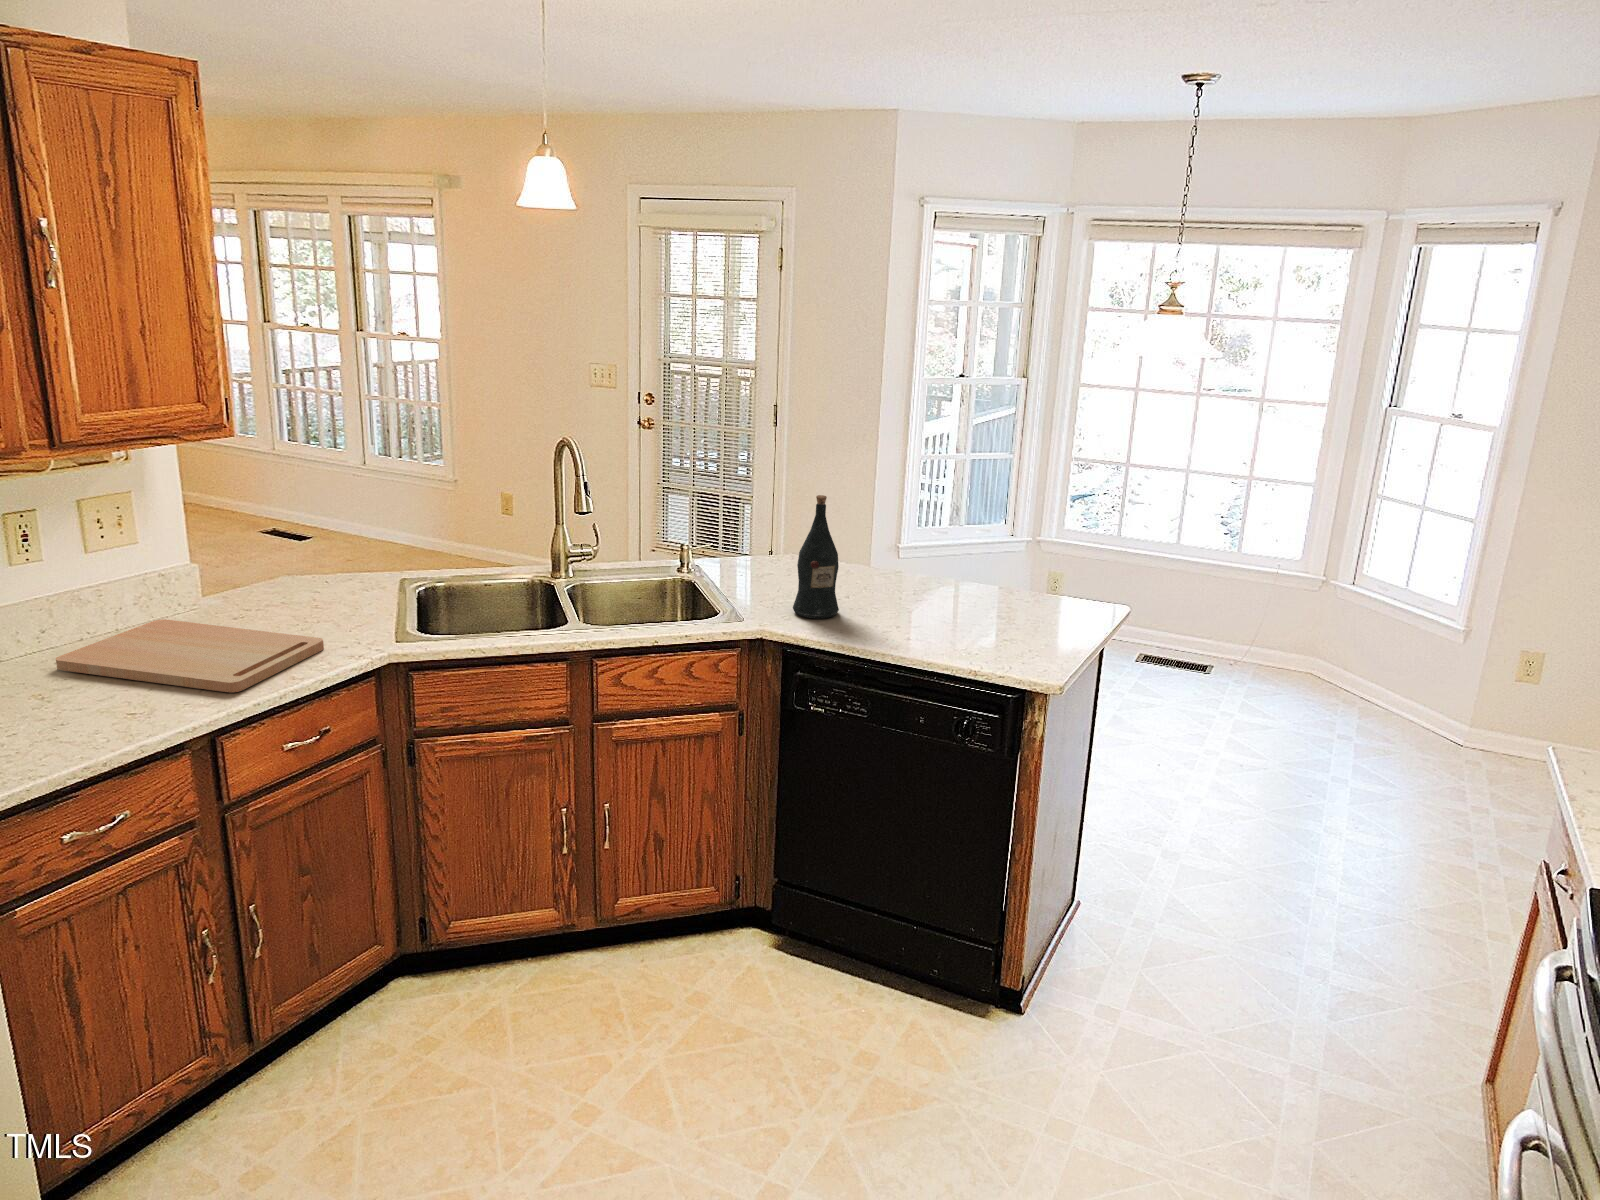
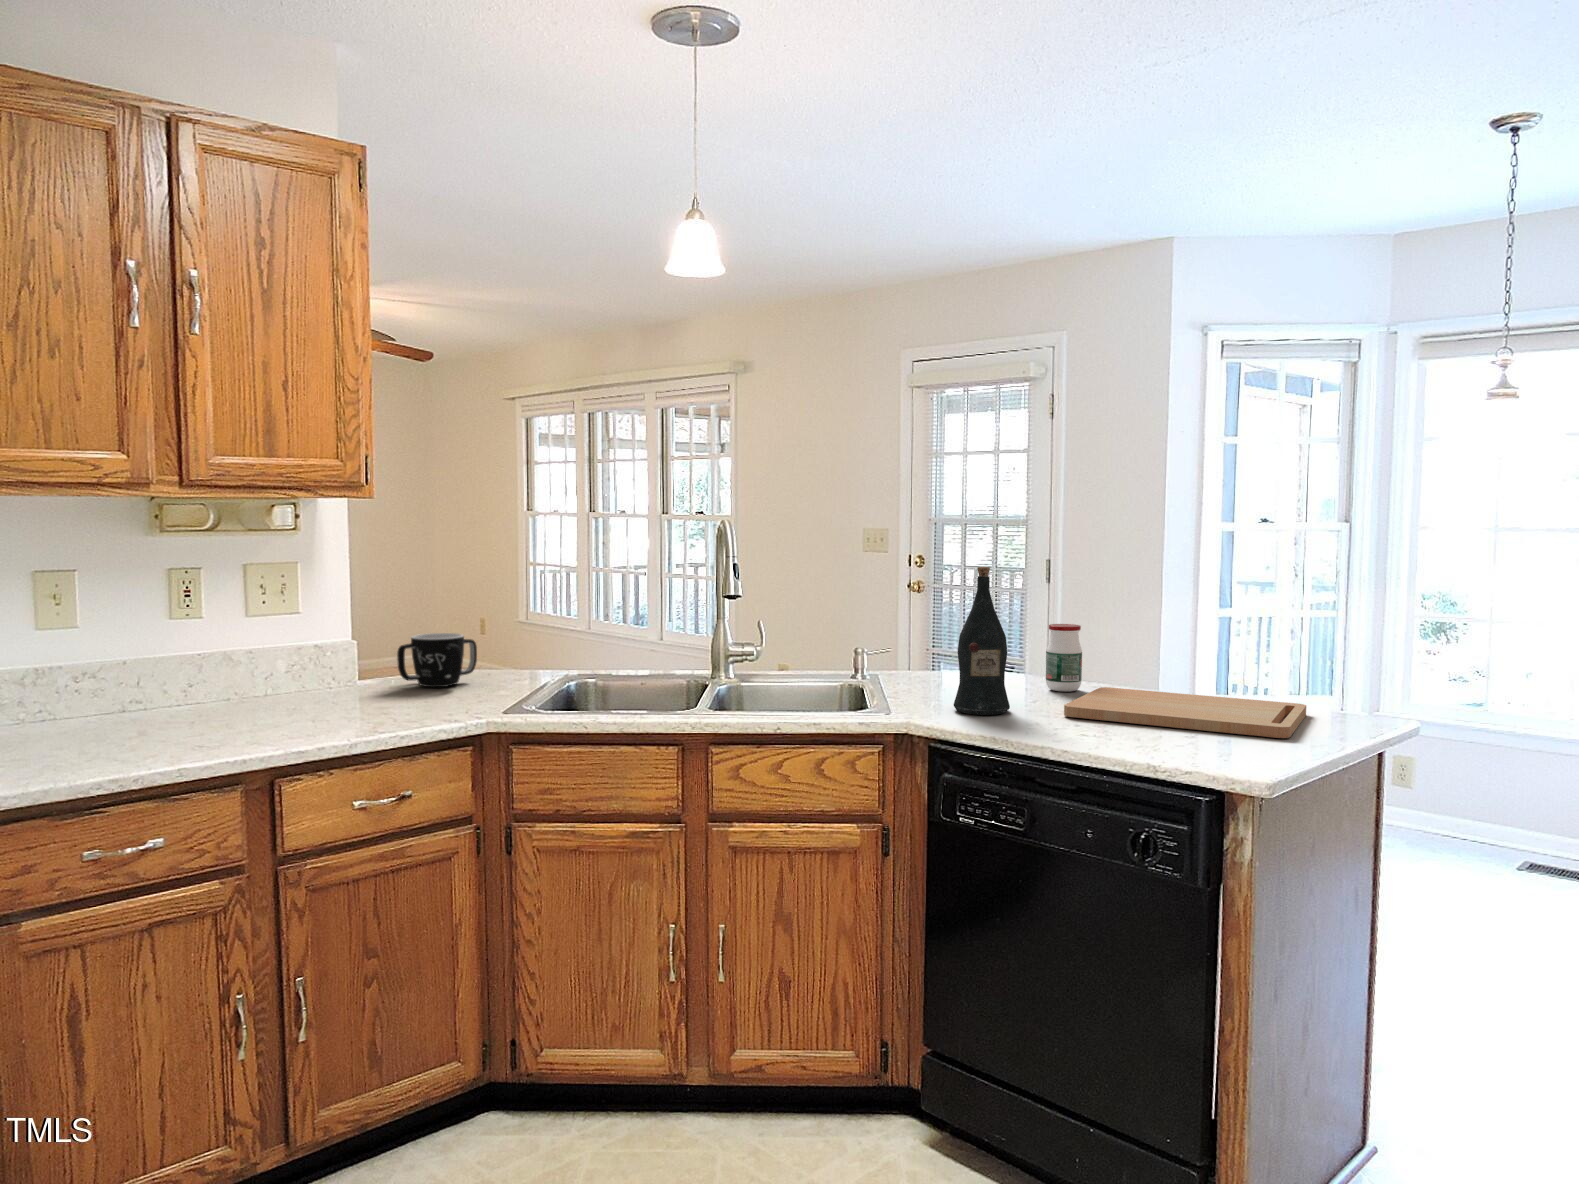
jar: none [849,526,879,583] -> present [1045,624,1082,691]
mug: none [247,549,321,606] -> present [397,633,477,687]
cutting board: present [56,619,324,692] -> present [1064,687,1306,738]

